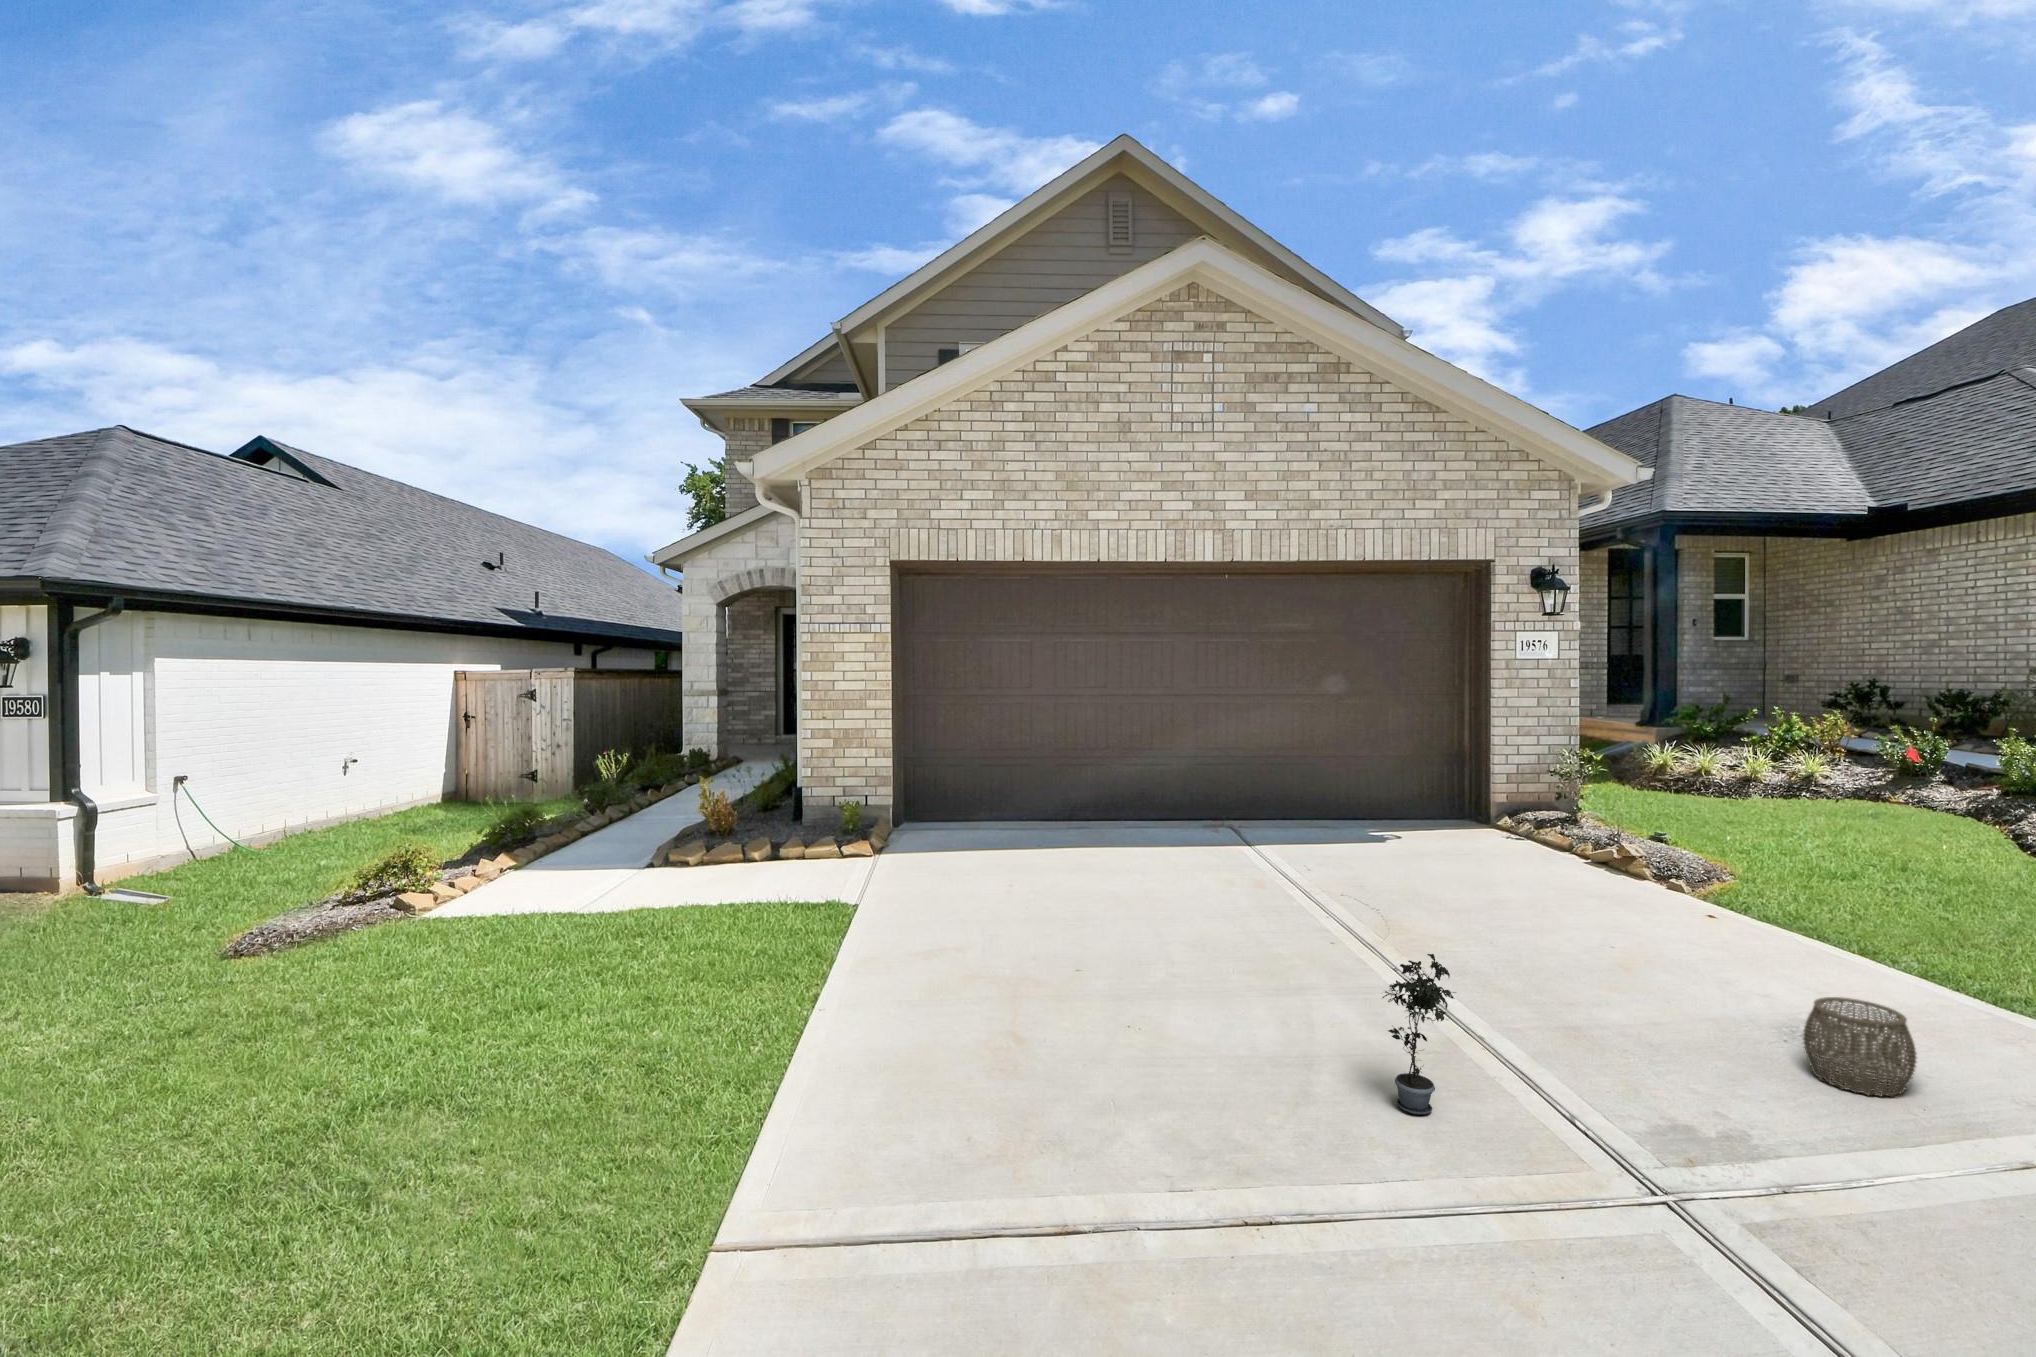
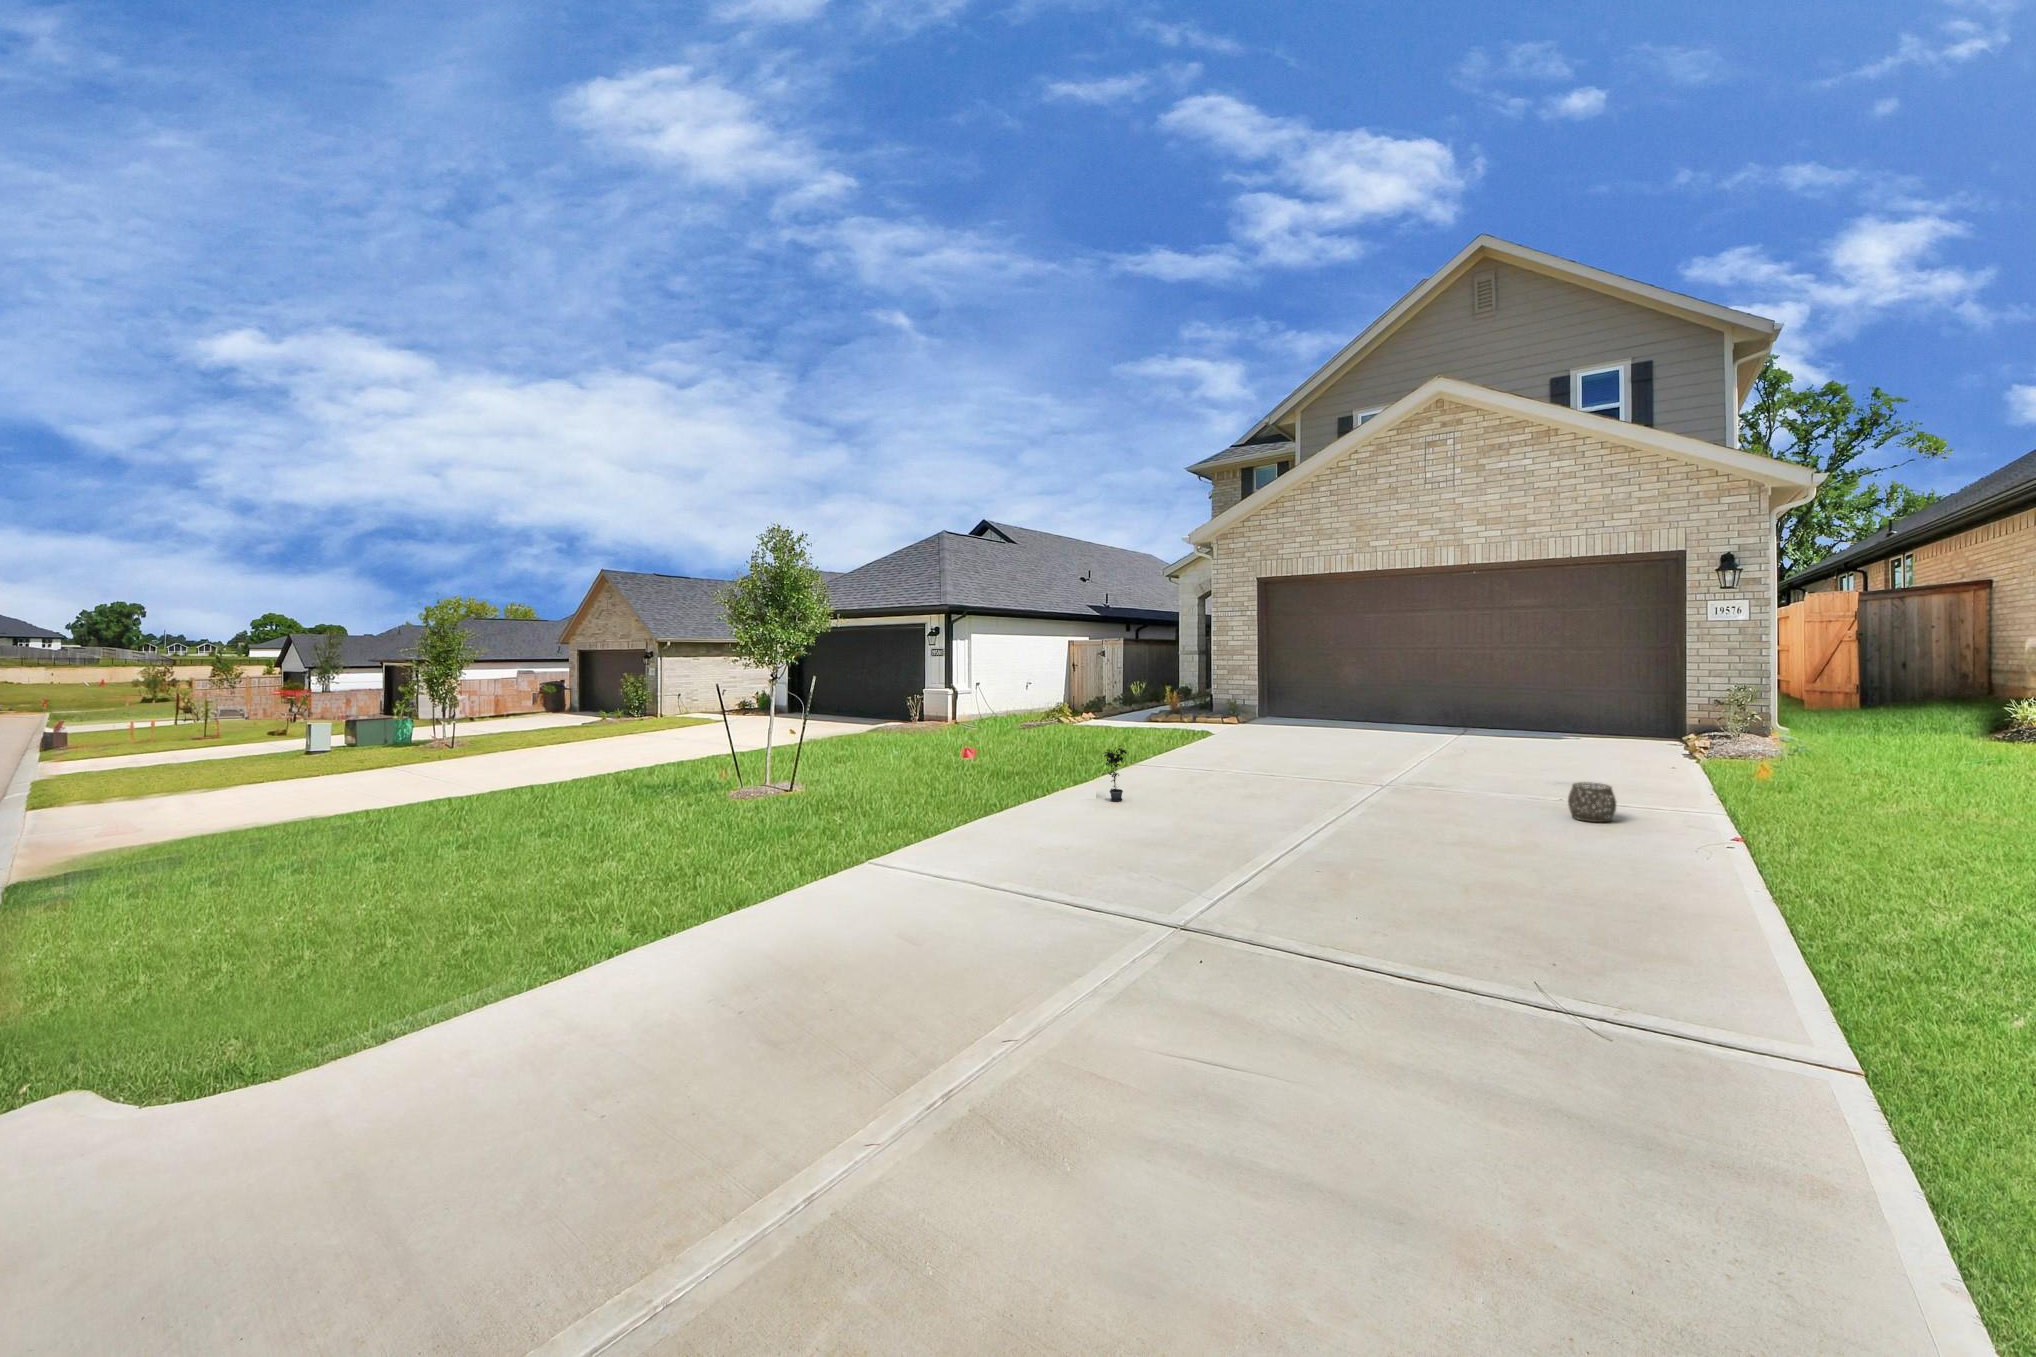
potted plant: present [1383,954,1455,1115] -> present [1103,745,1127,802]

